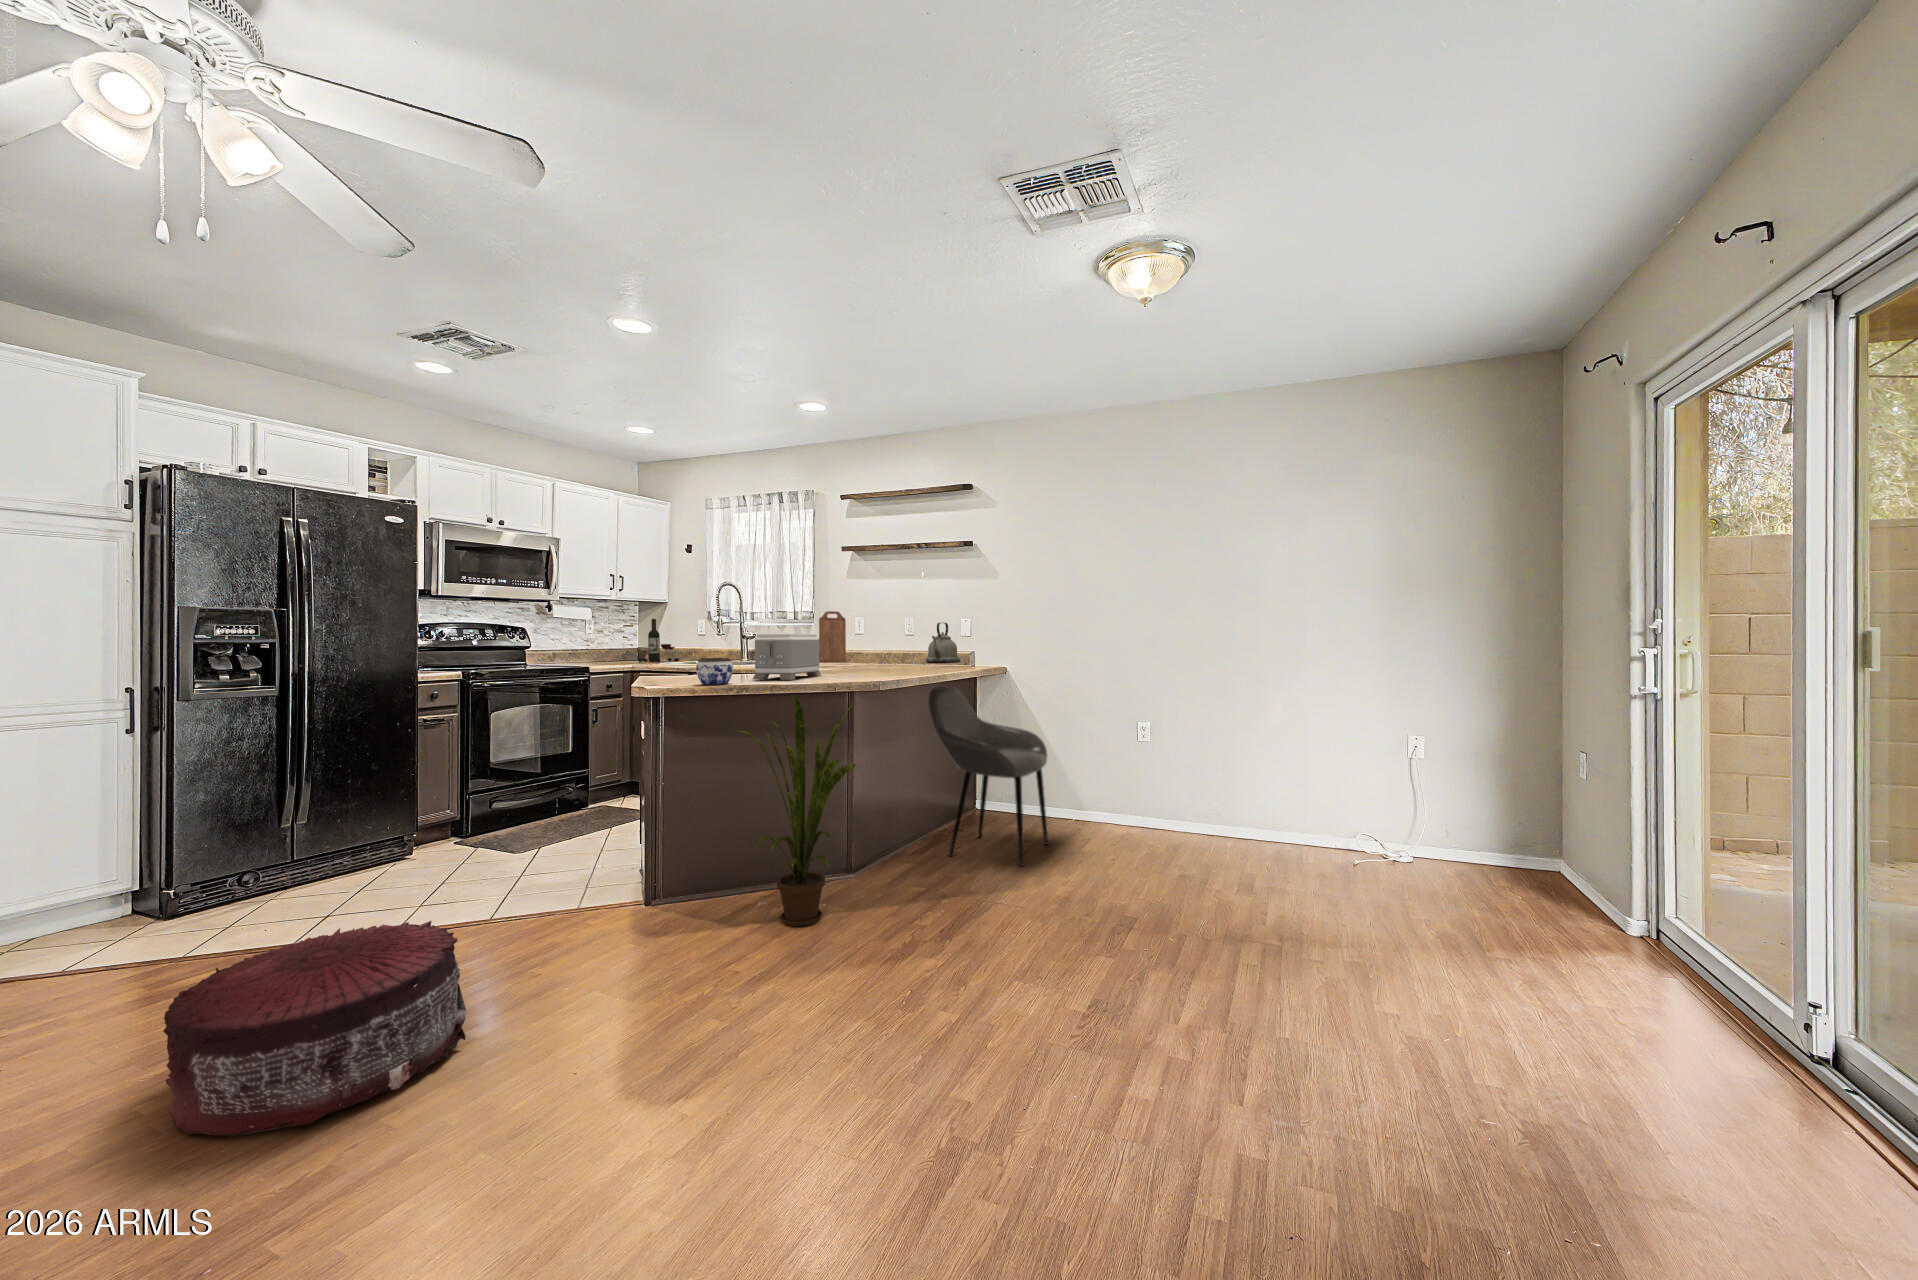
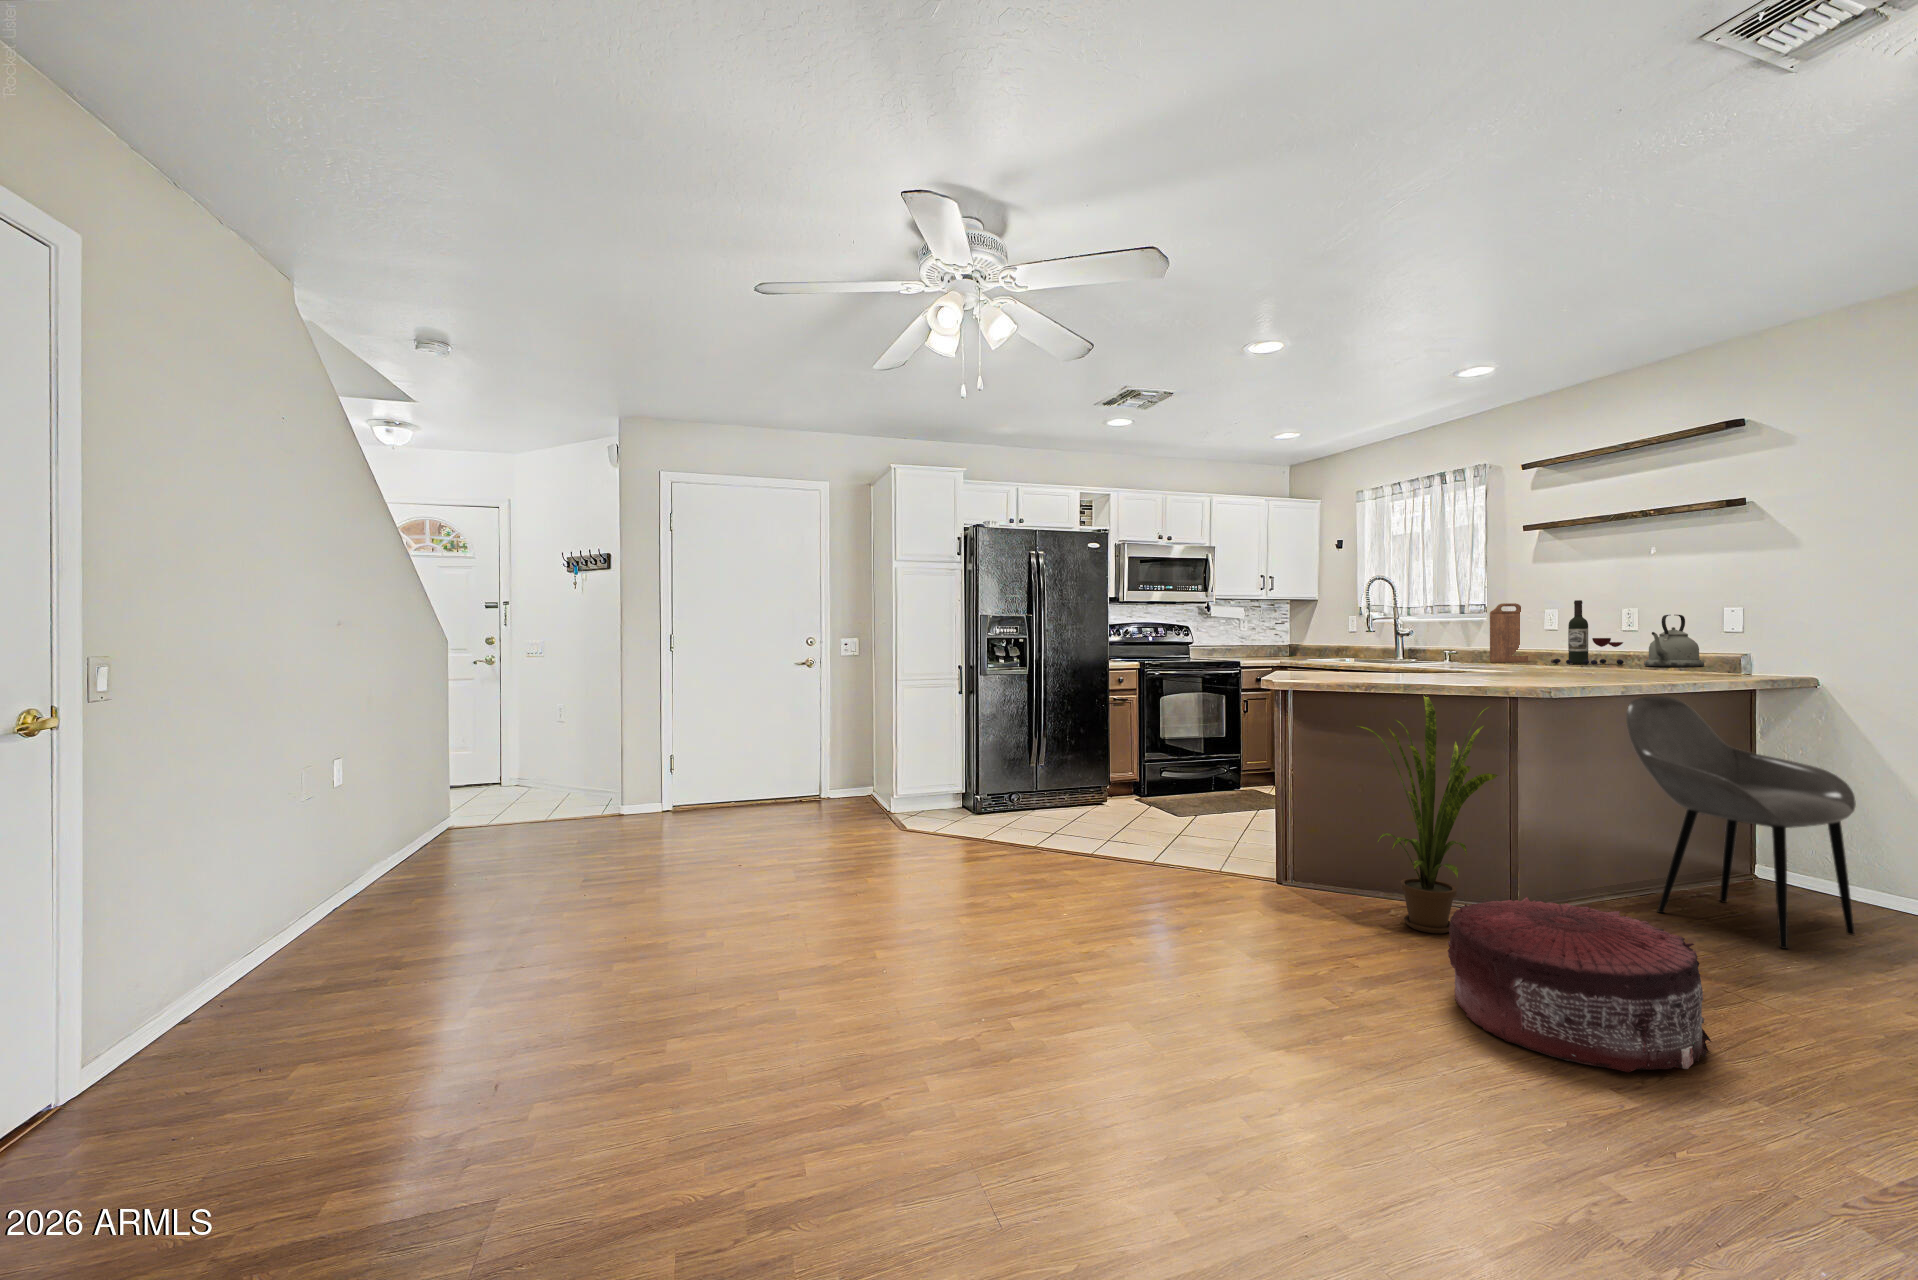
wine bottle: present [638,619,679,662] -> present [1551,600,1624,665]
toaster: present [753,634,821,680] -> none [1384,632,1469,680]
jar: present [696,658,733,685] -> none [1323,656,1361,681]
pouf: present [163,921,466,1136] -> present [1447,897,1711,1072]

